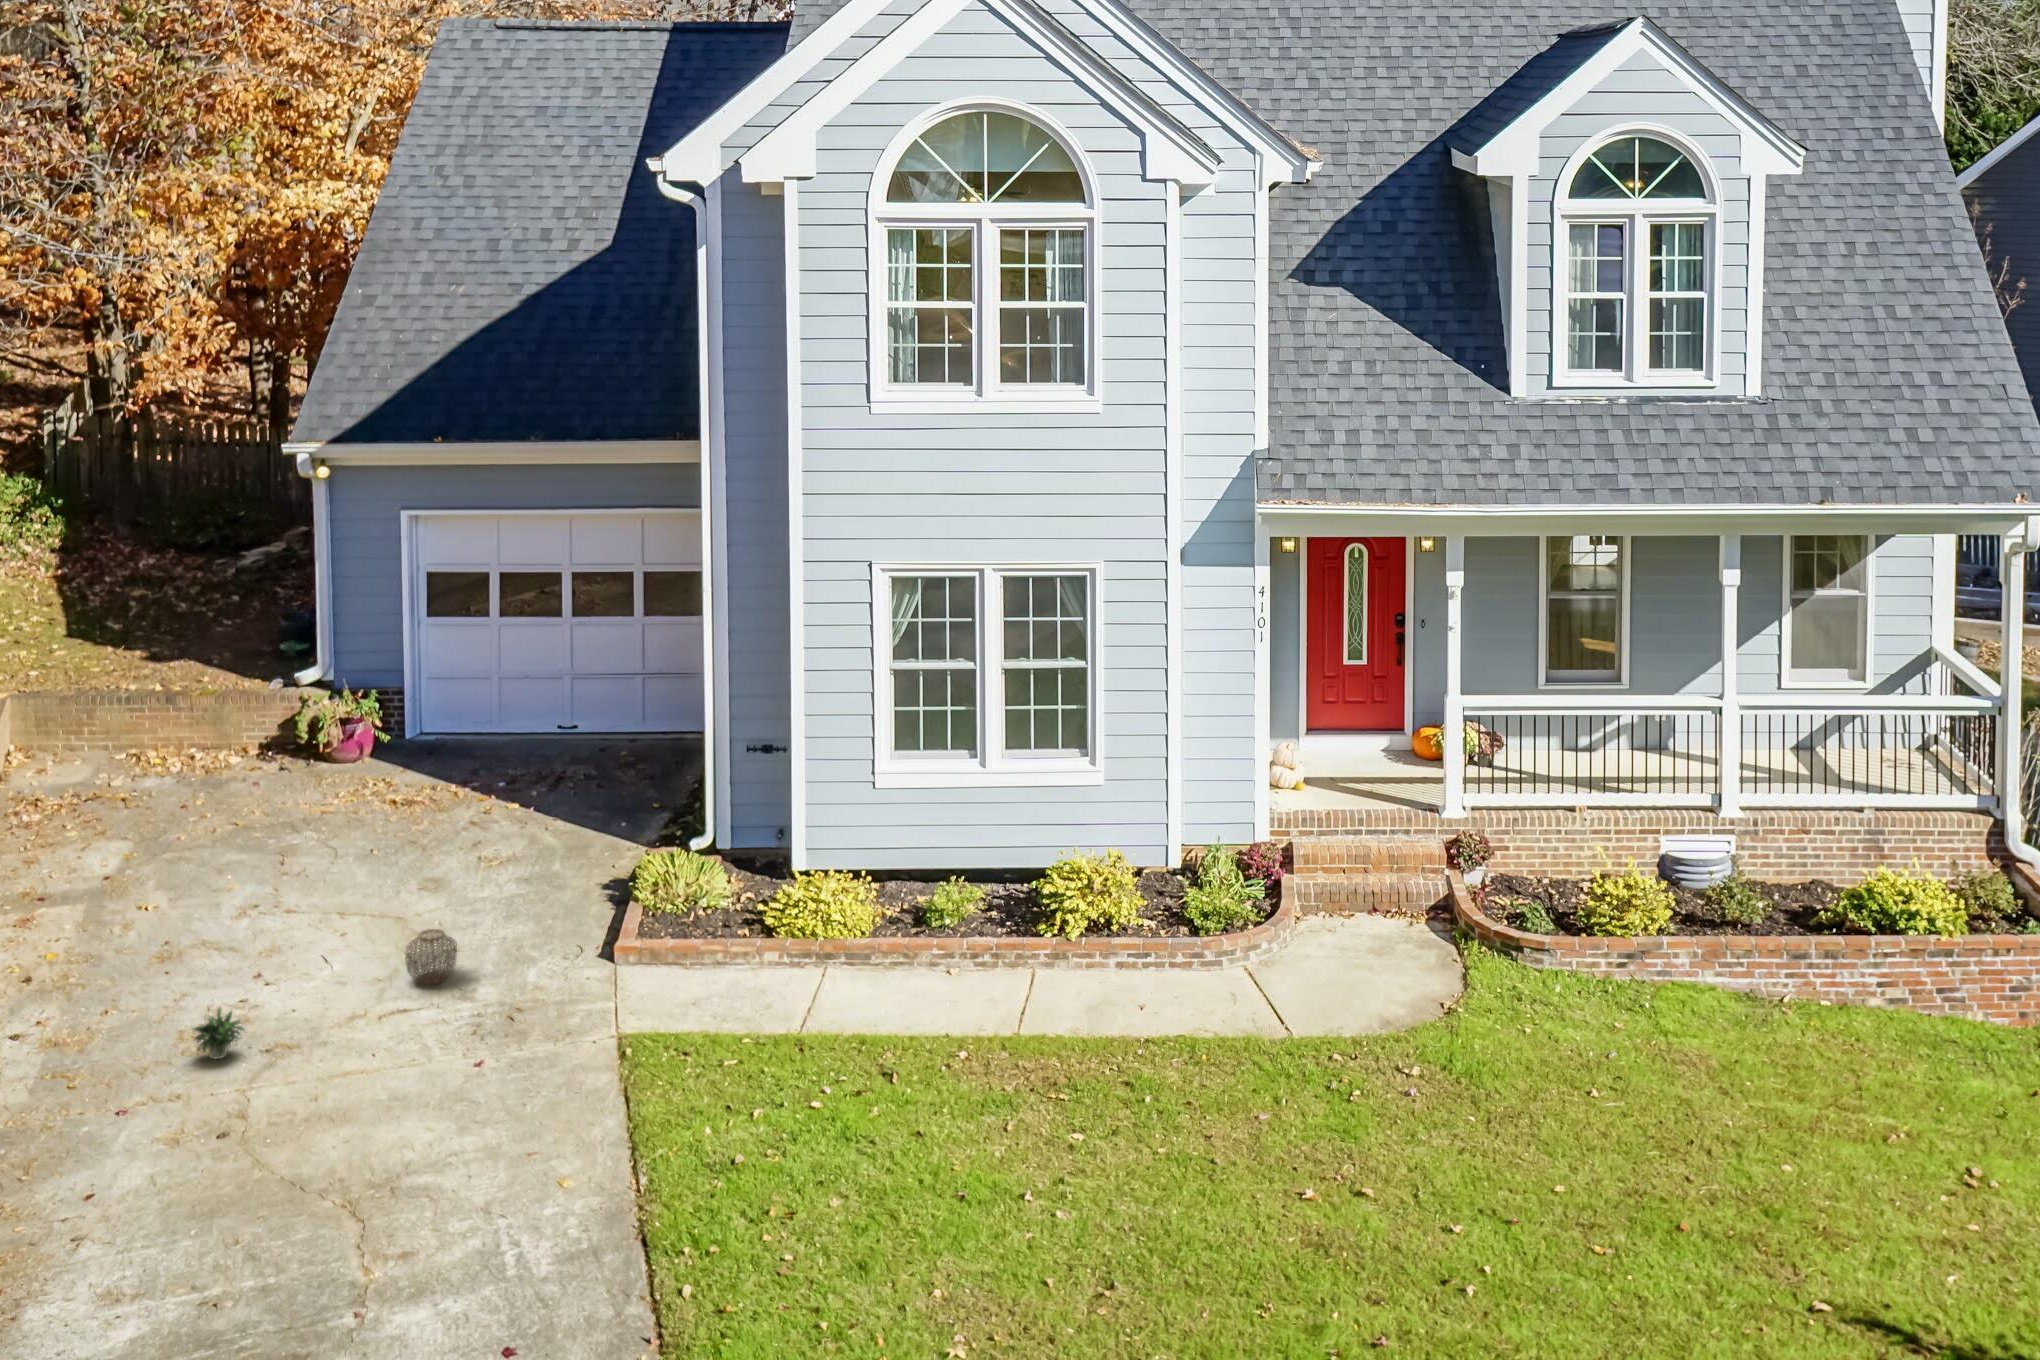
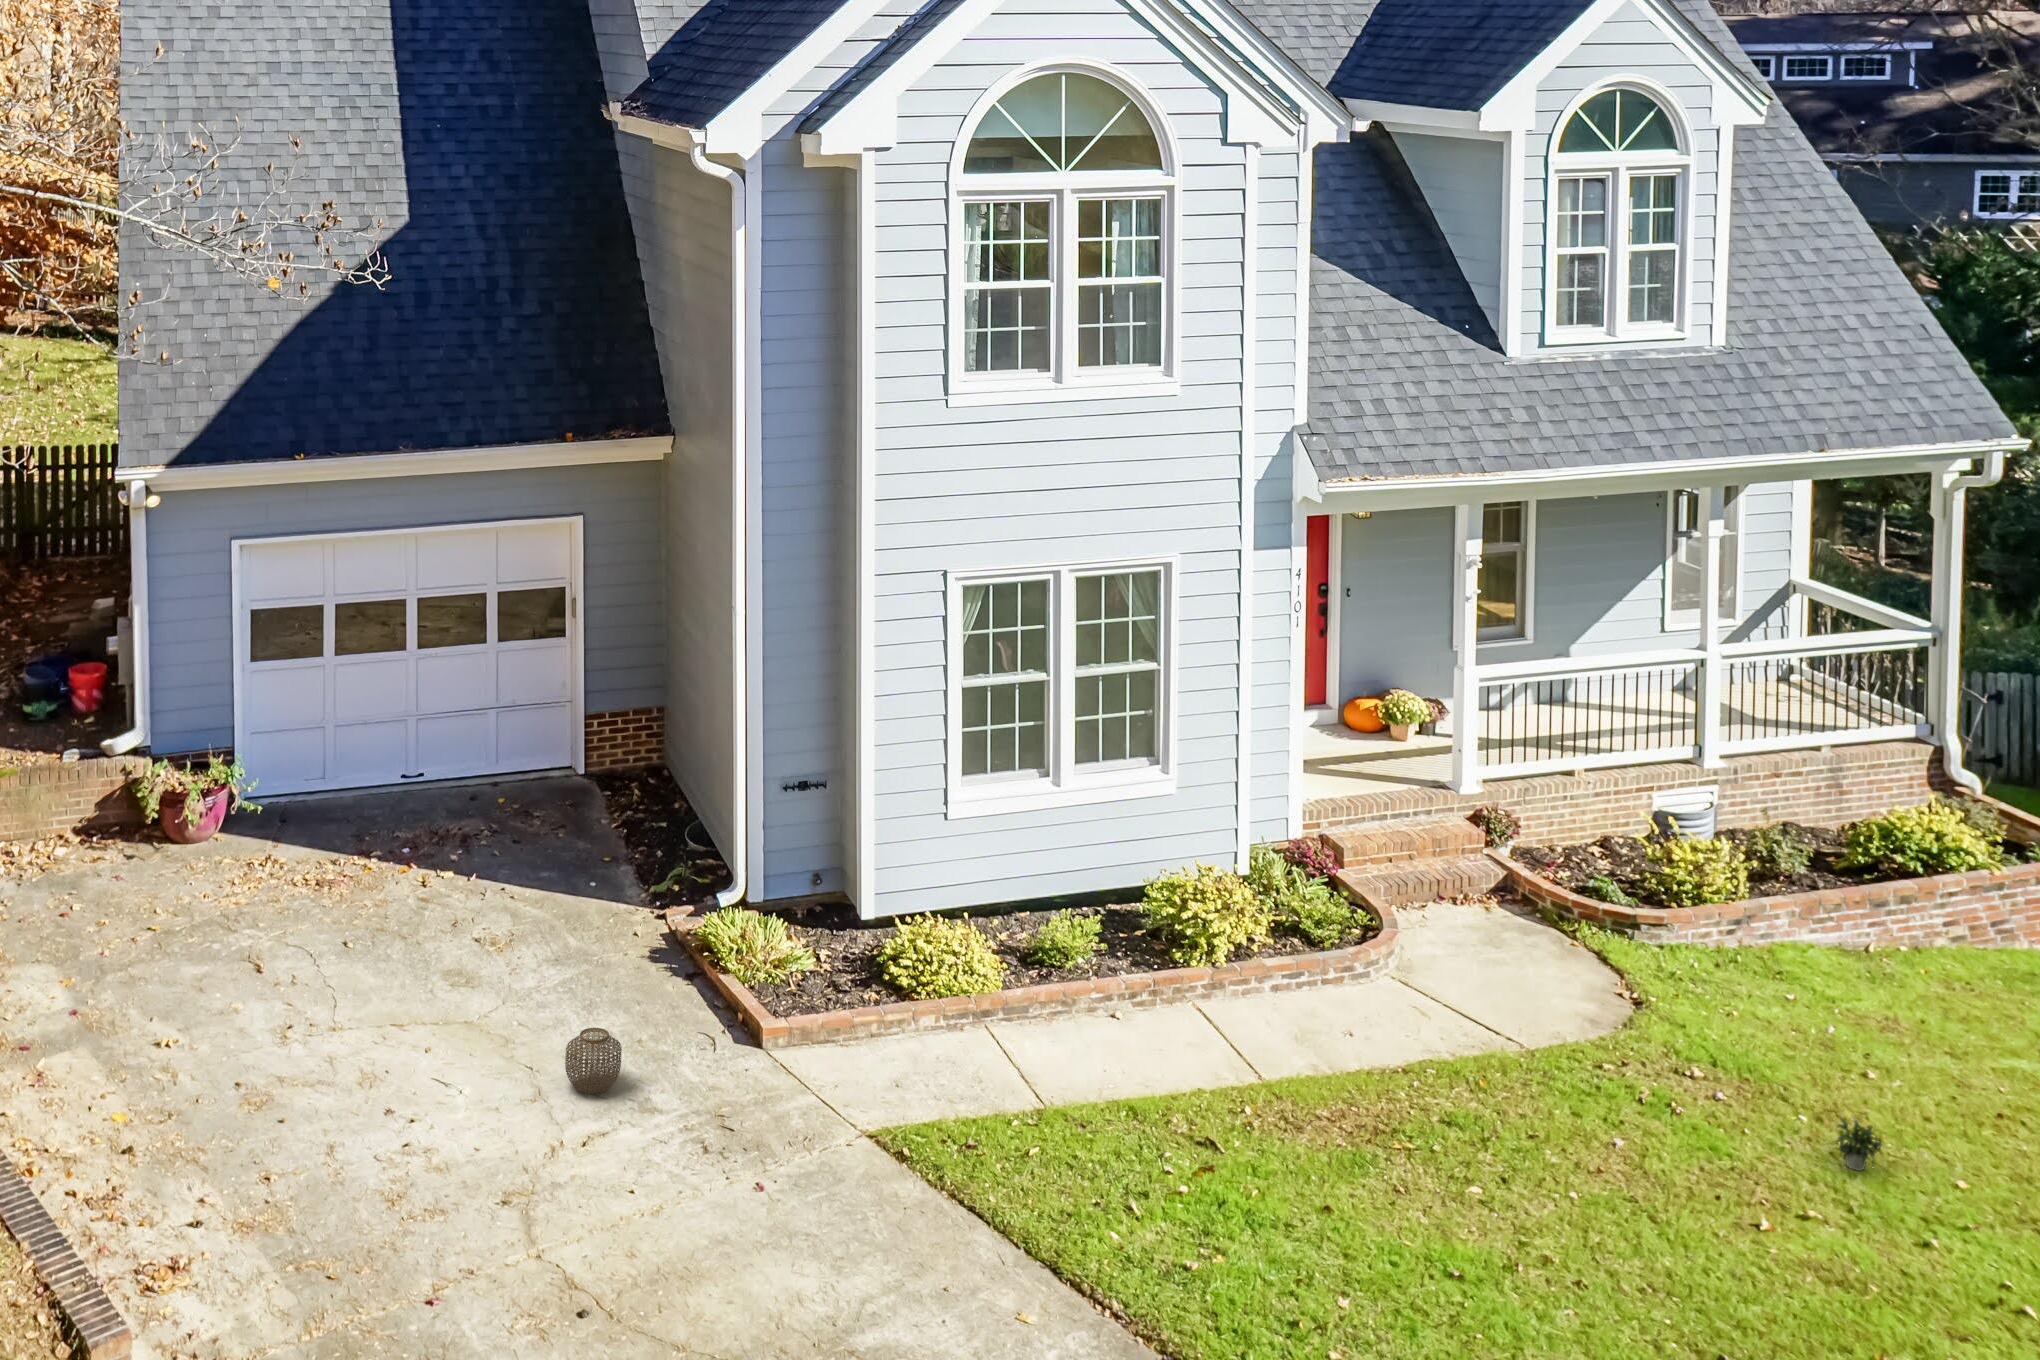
potted plant: present [193,1008,244,1059] -> present [1835,1114,1883,1171]

